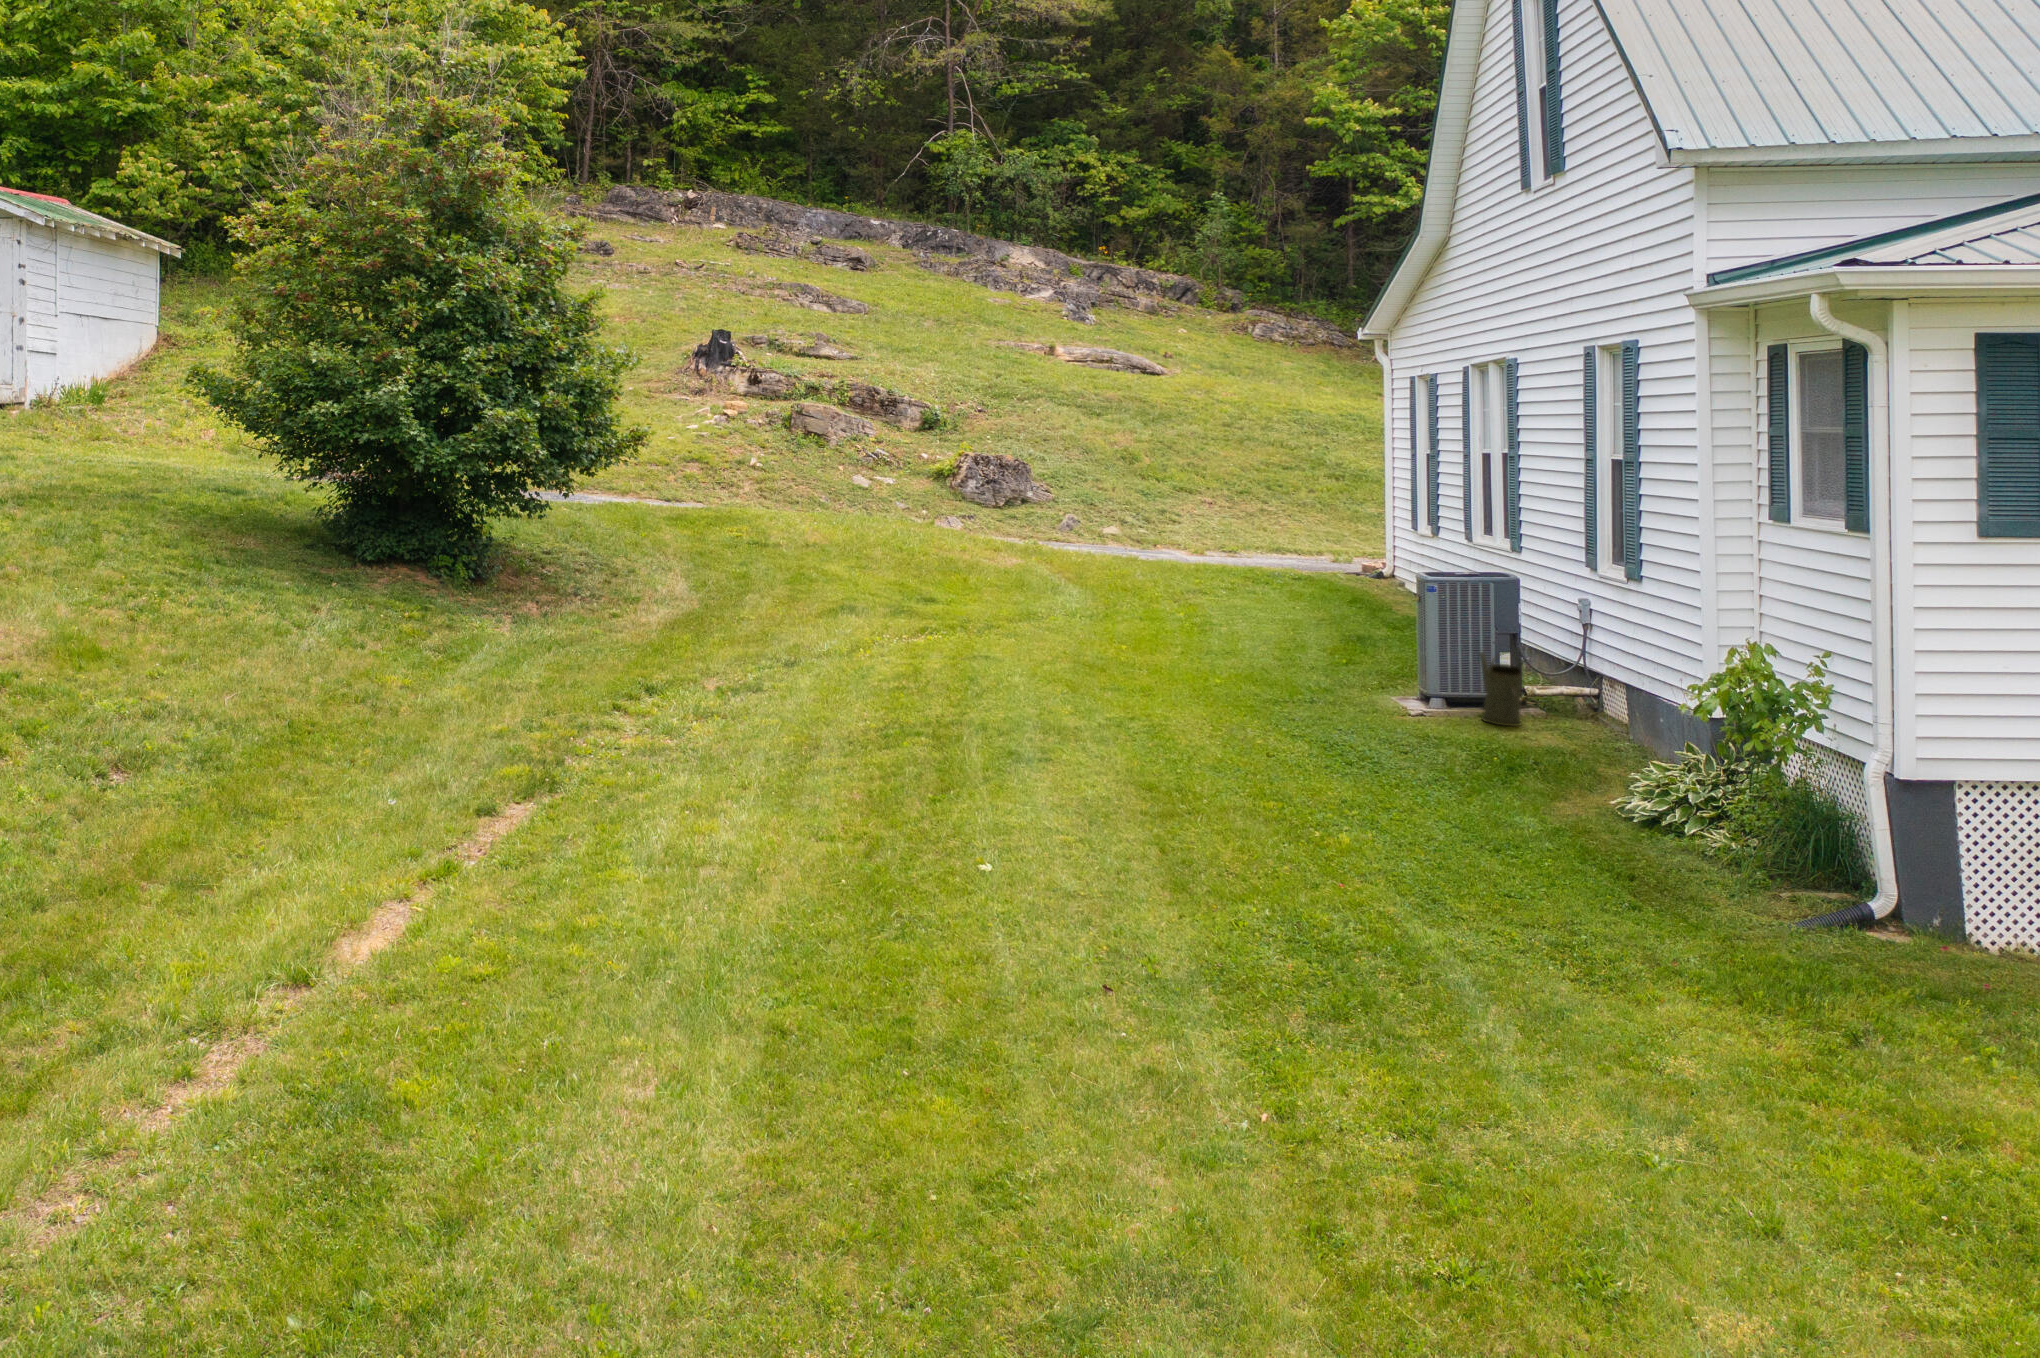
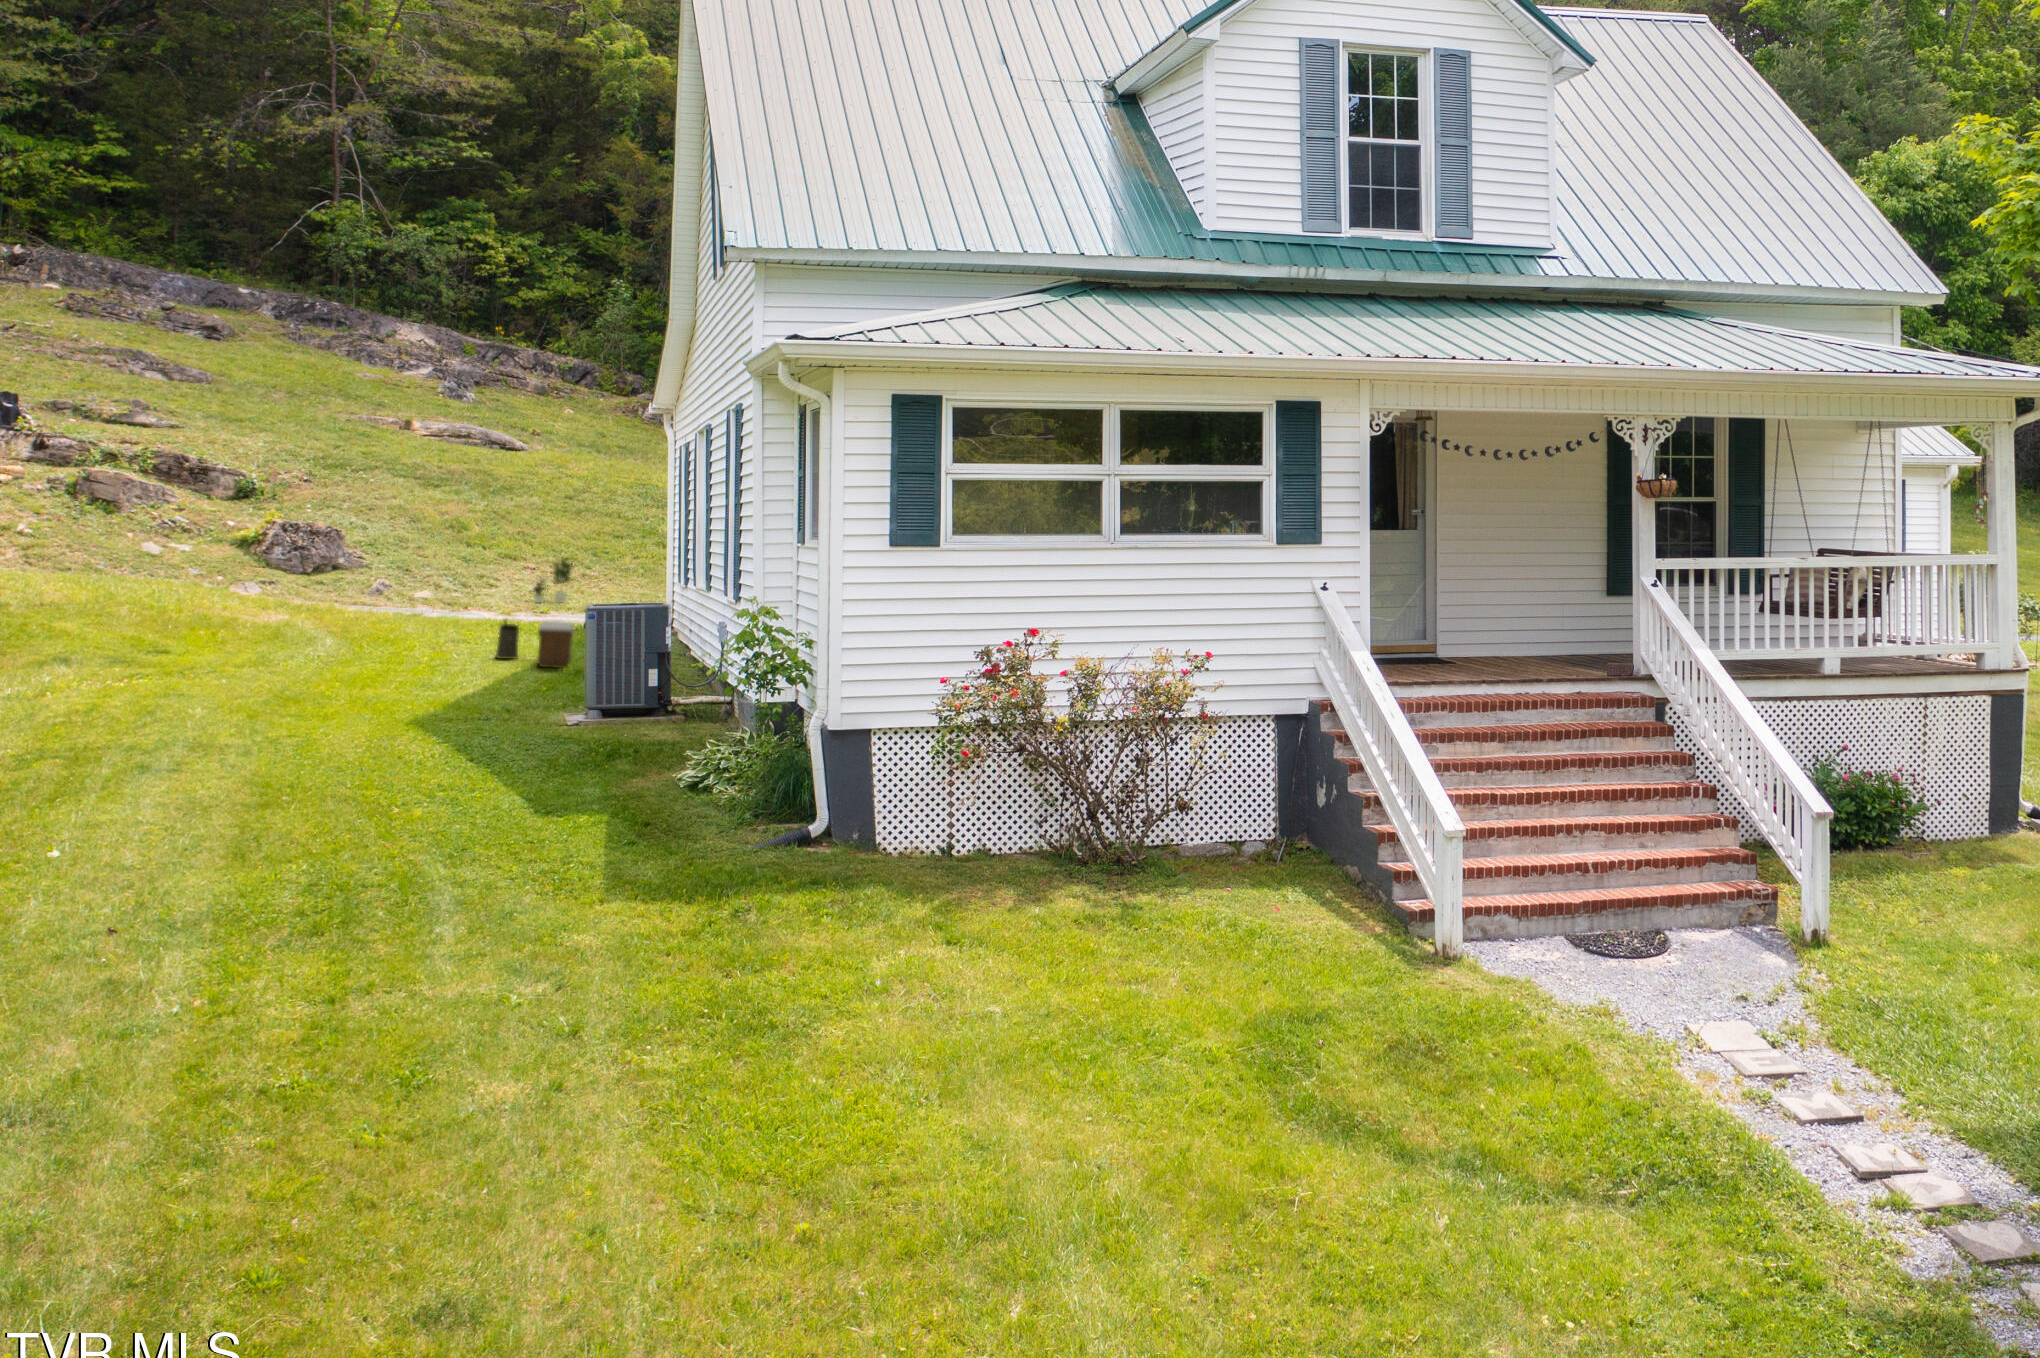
potted plant: none [1337,524,1399,589] -> present [531,560,573,603]
bench: none [1562,665,1659,761] -> present [537,621,574,668]

